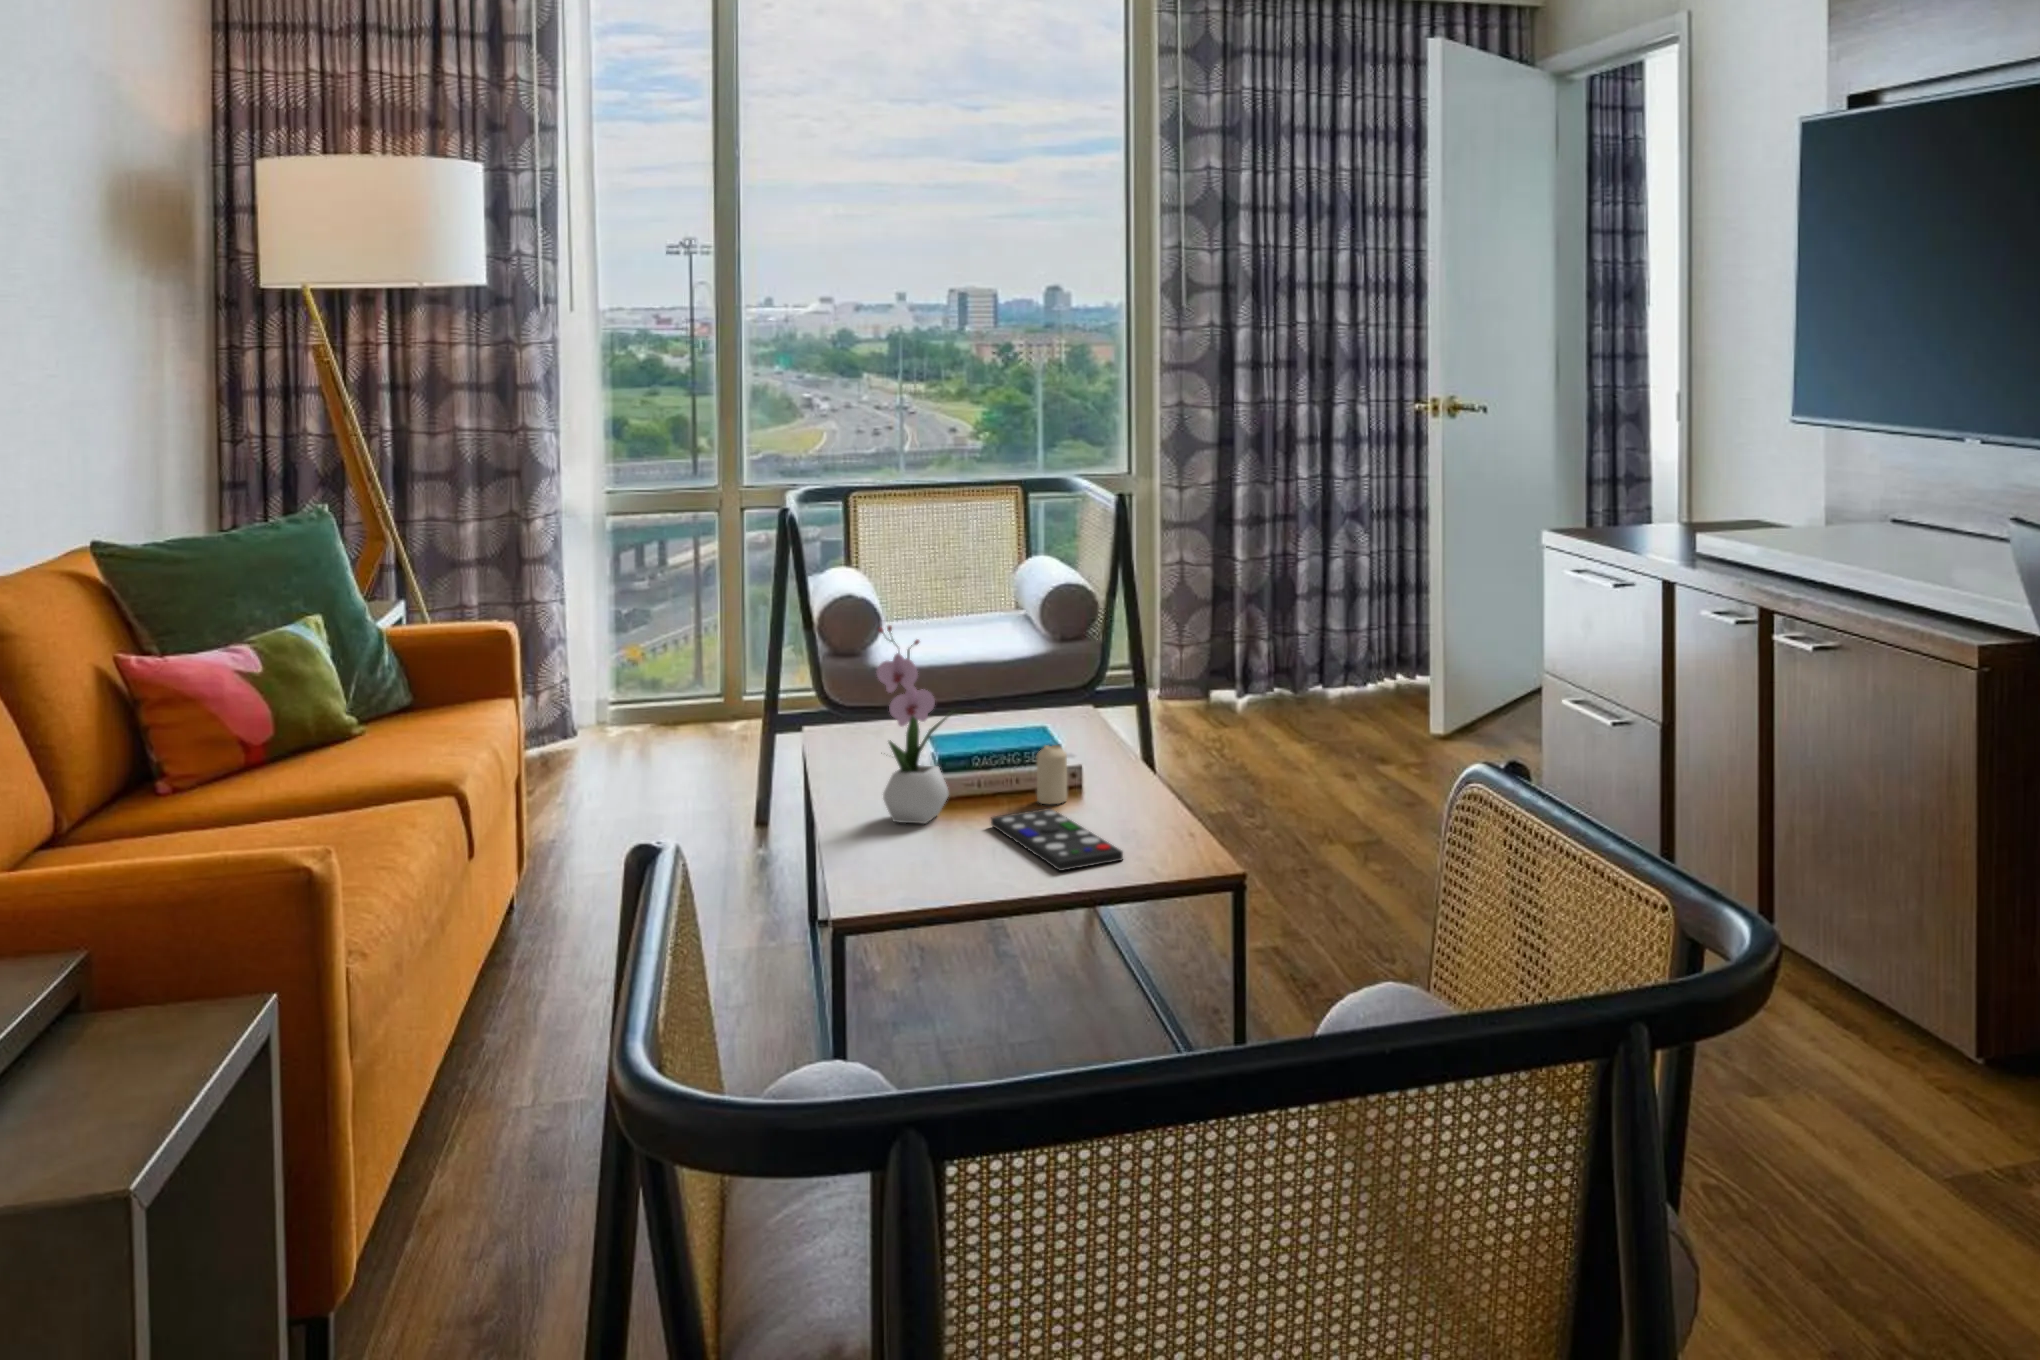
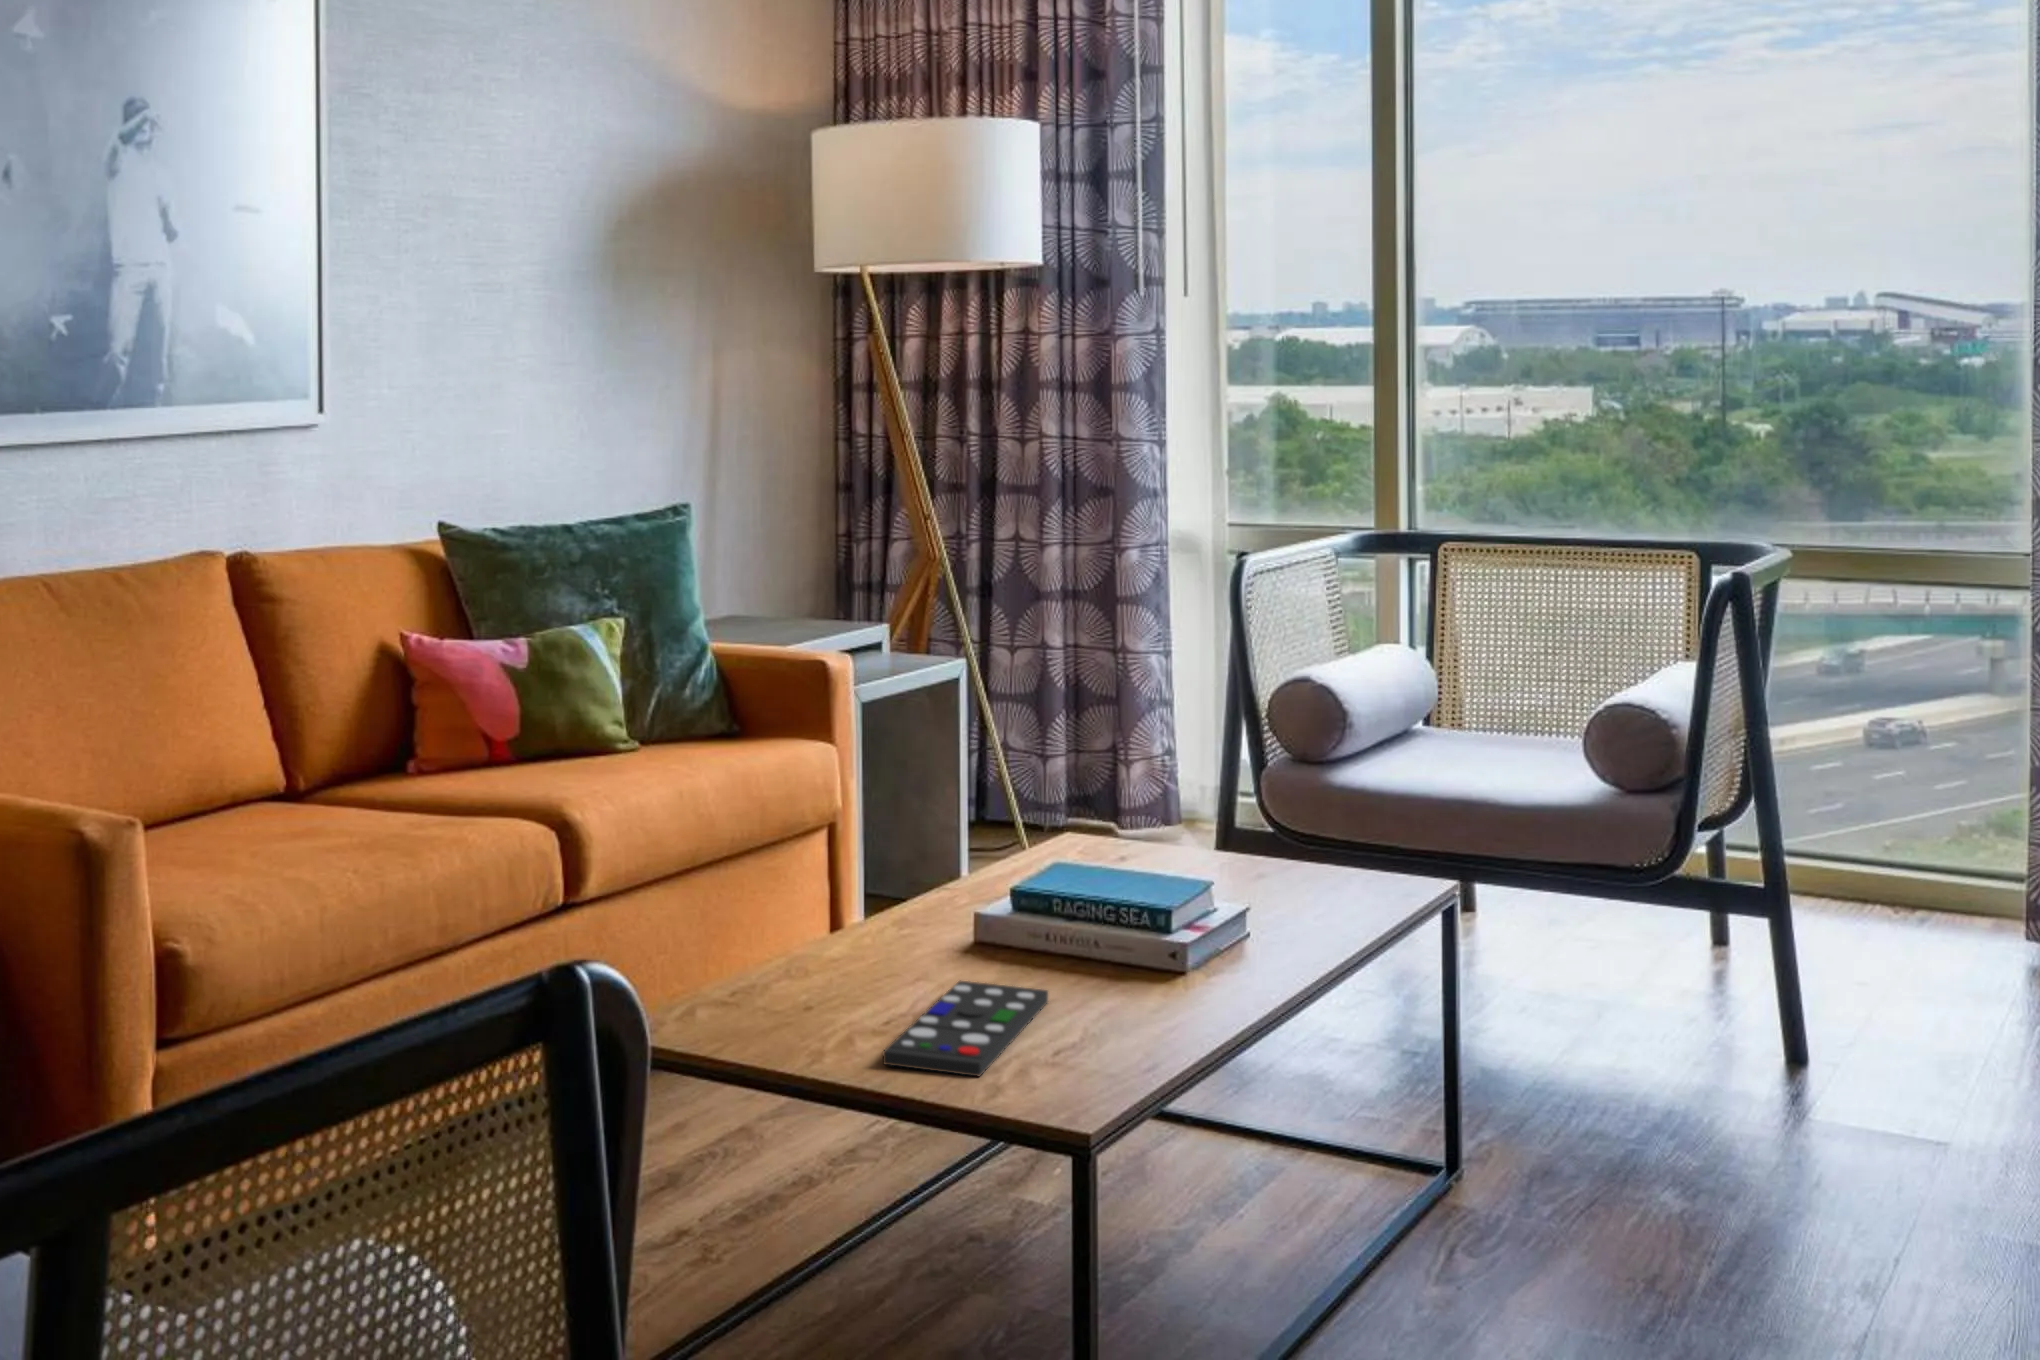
flower arrangement: present [876,626,951,823] -> none [849,693,974,970]
candle: present [1037,745,1067,804] -> none [1072,903,1117,991]

